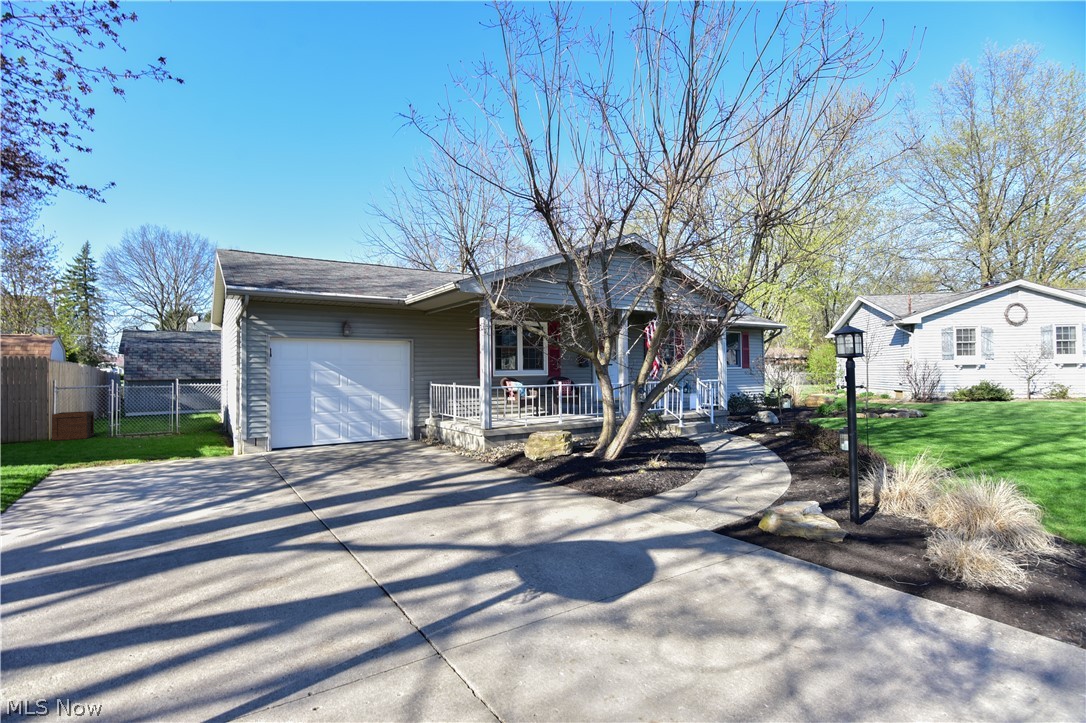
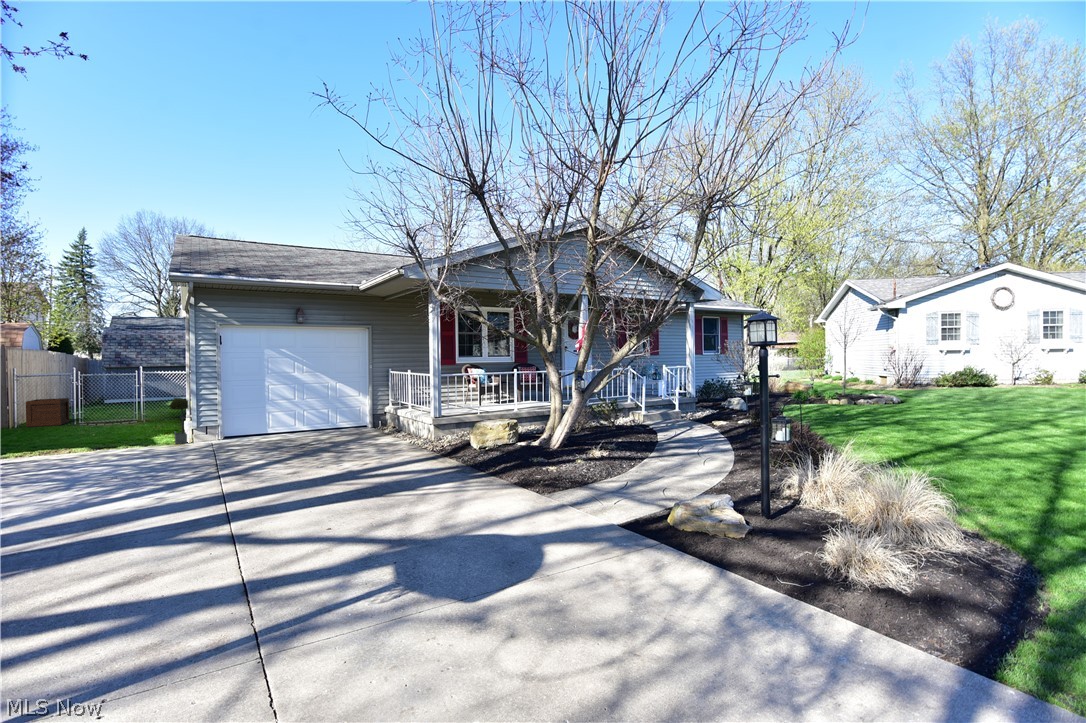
potted tree: none [211,409,234,457] -> present [169,398,188,444]

